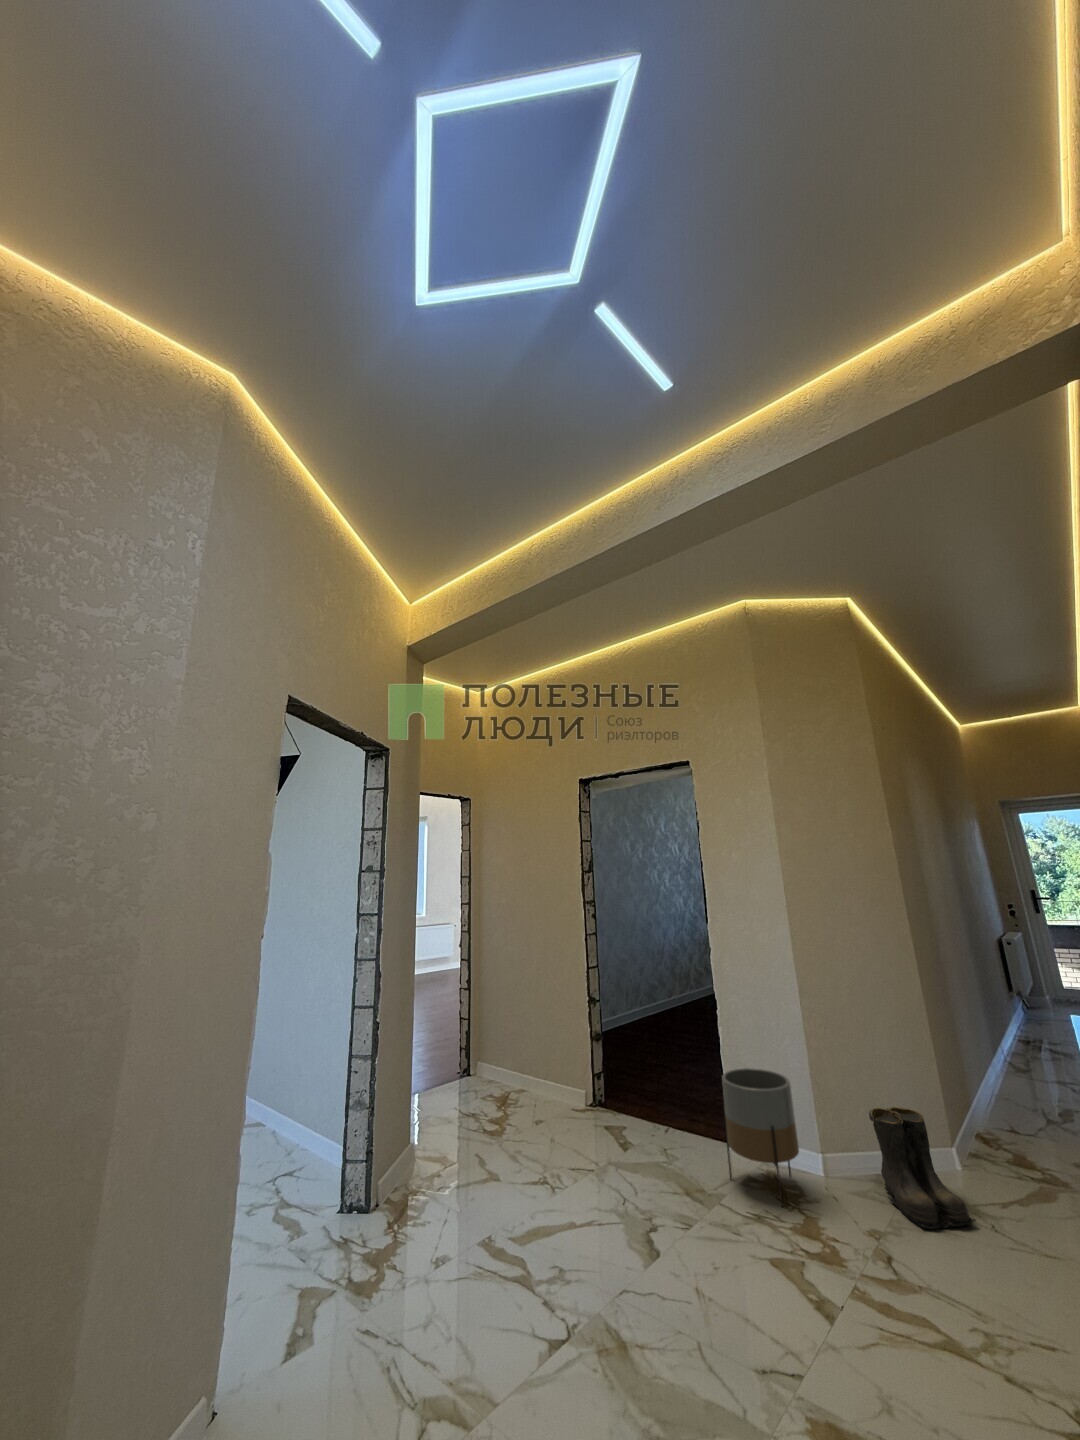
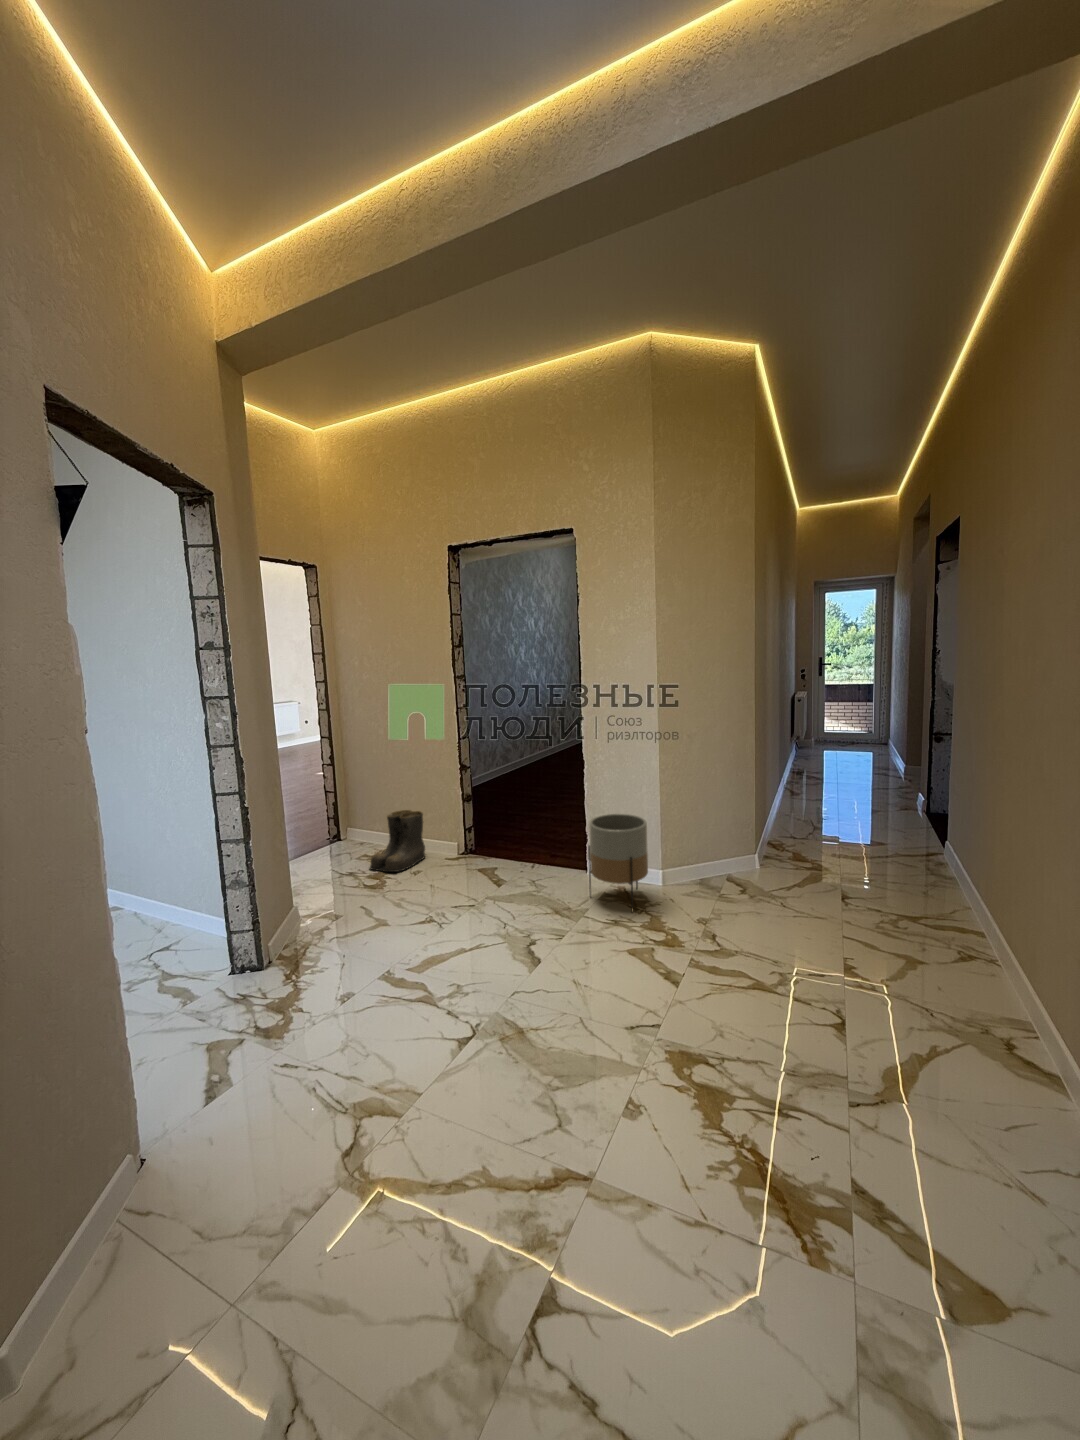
boots: present [869,1107,976,1229] -> present [370,810,425,872]

